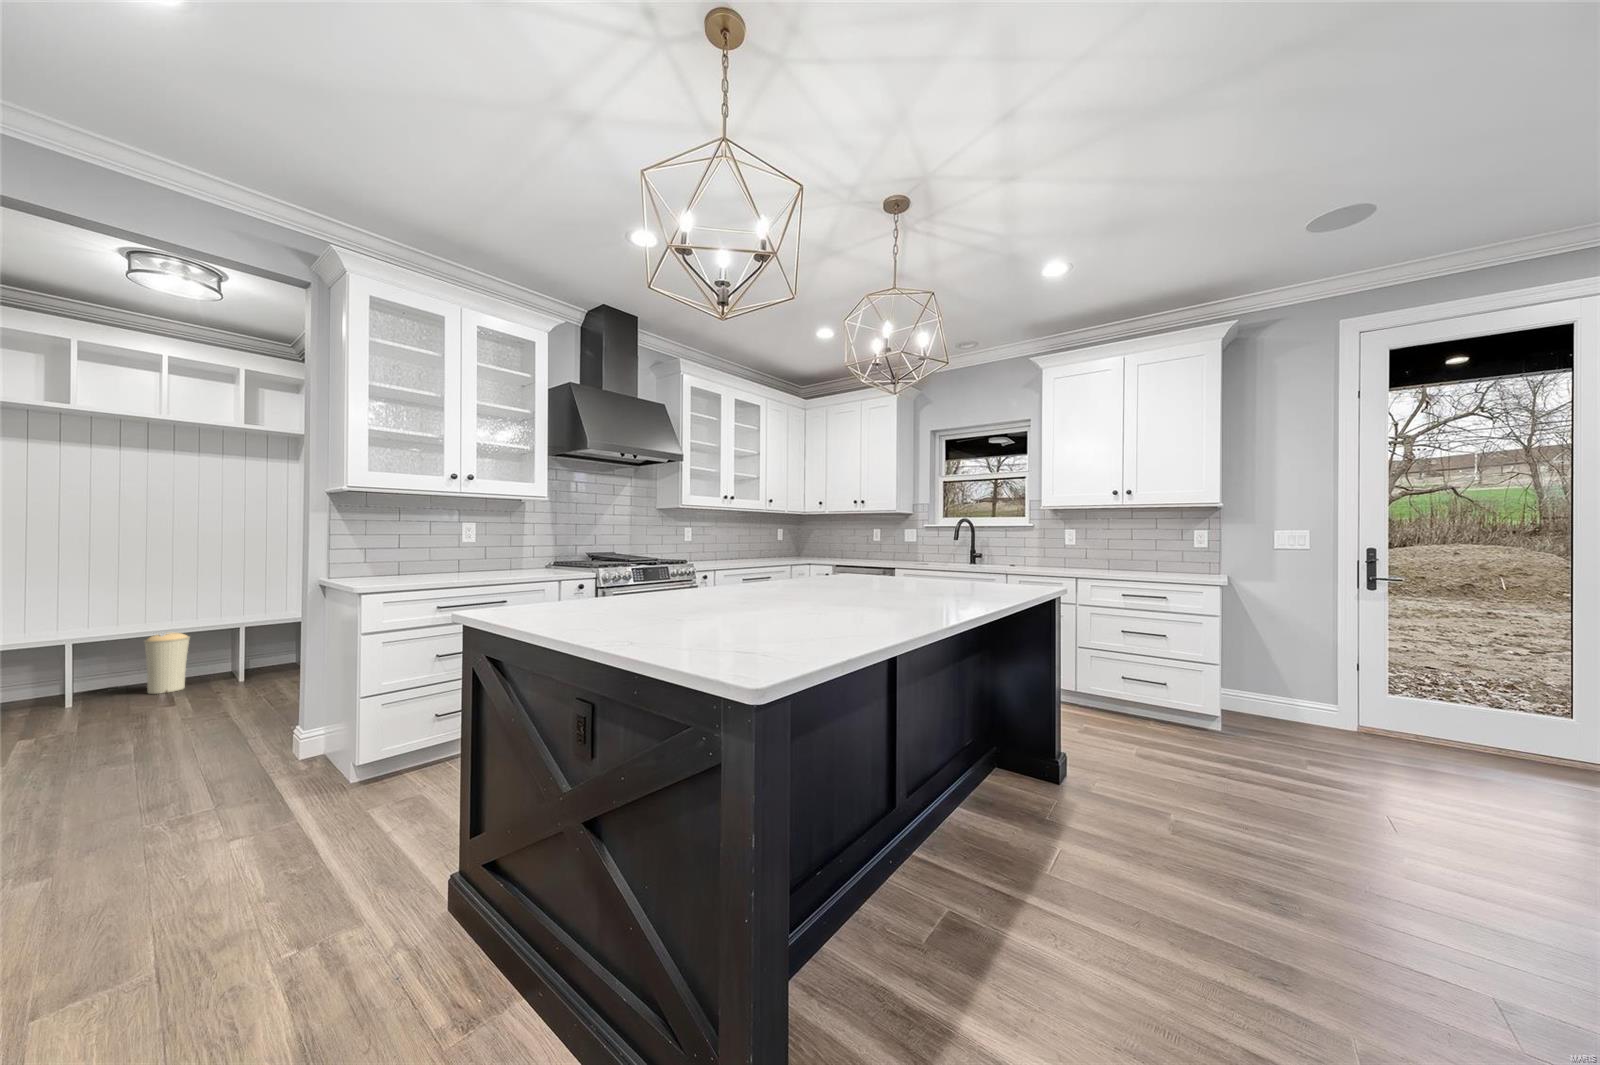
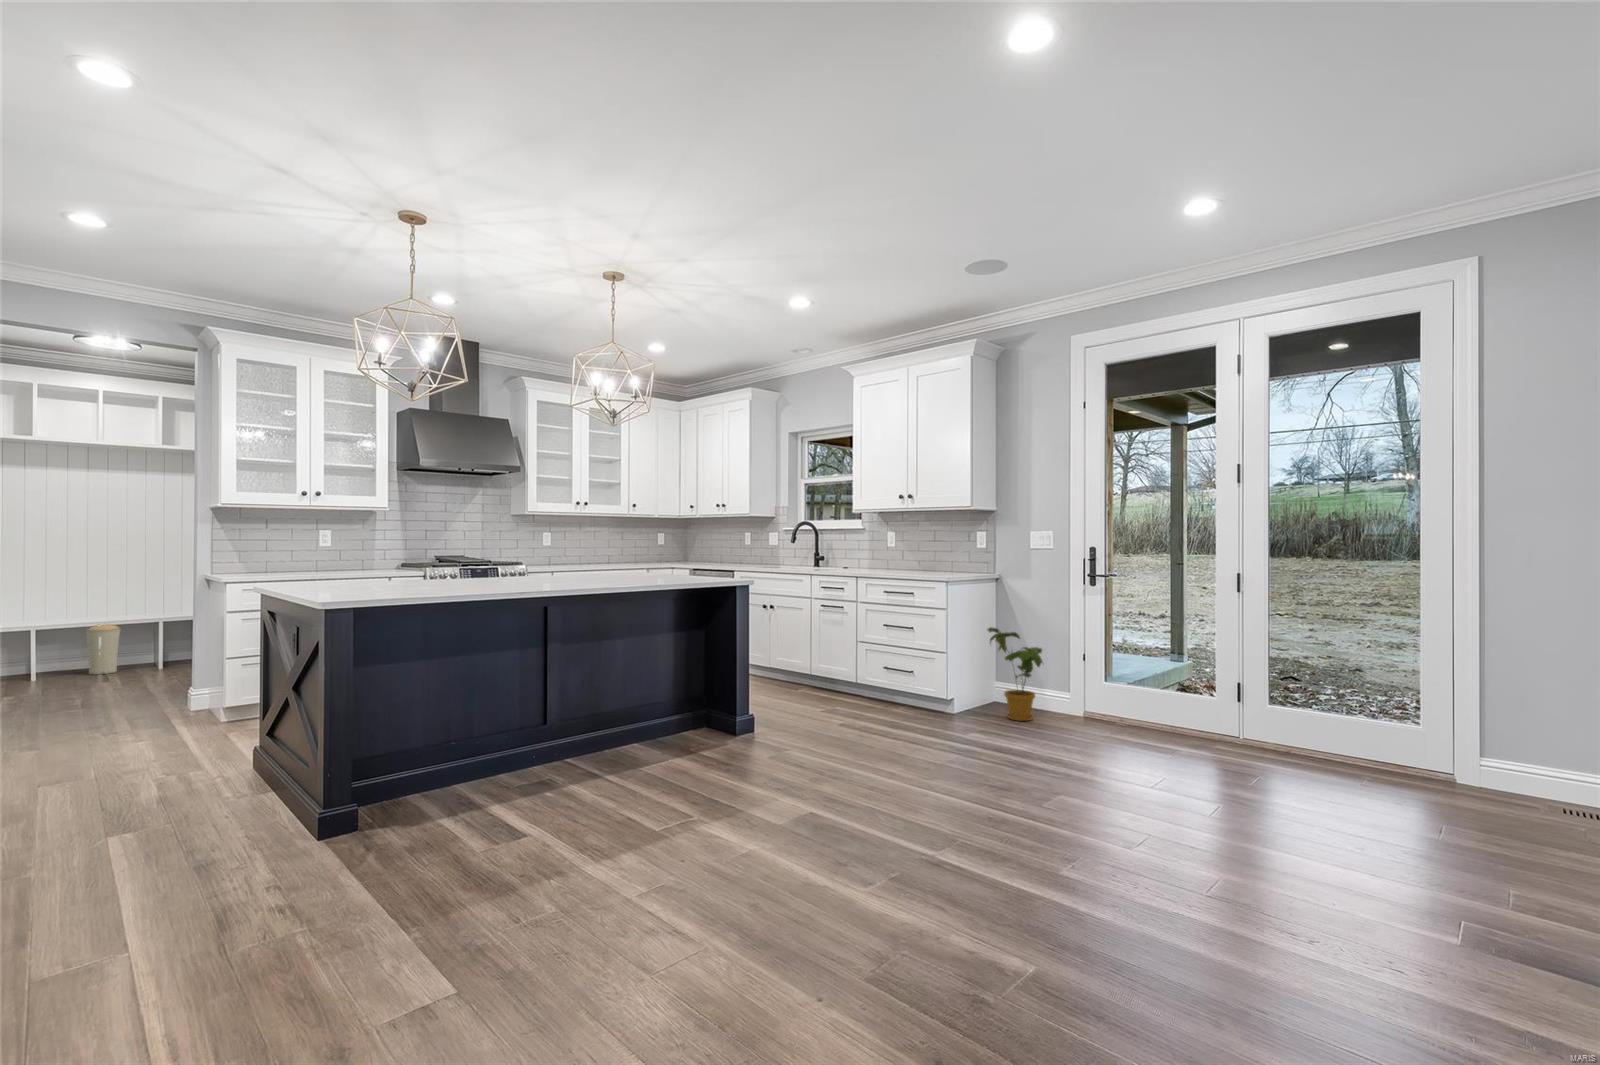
house plant: none [1260,636,1345,741] -> present [987,627,1042,721]

